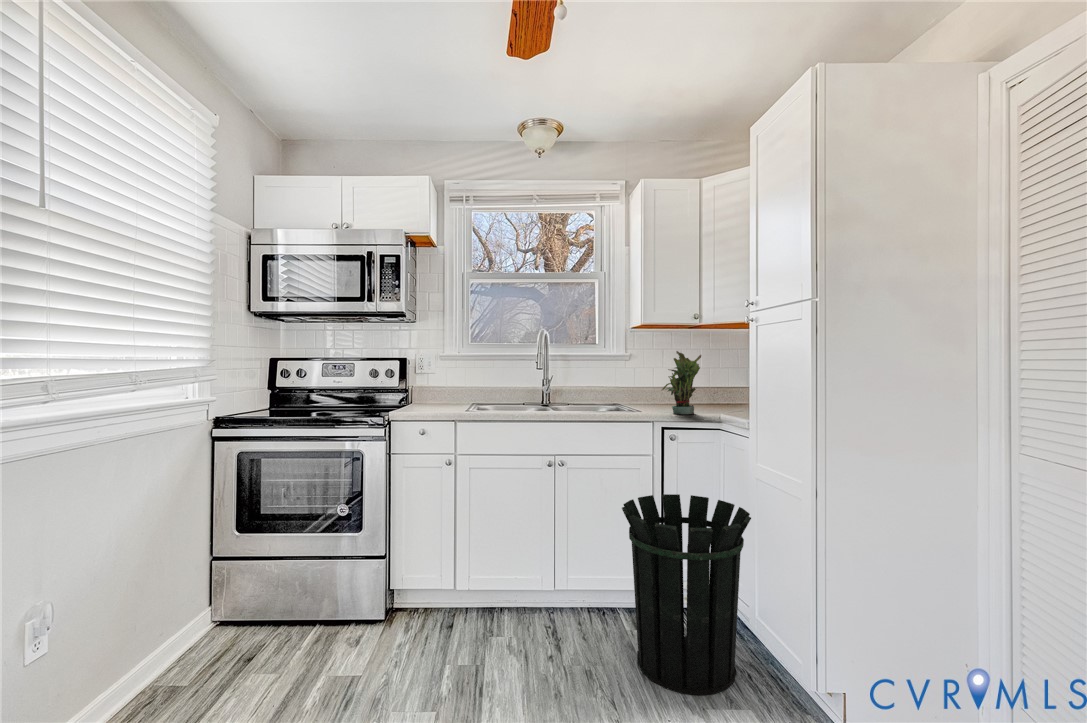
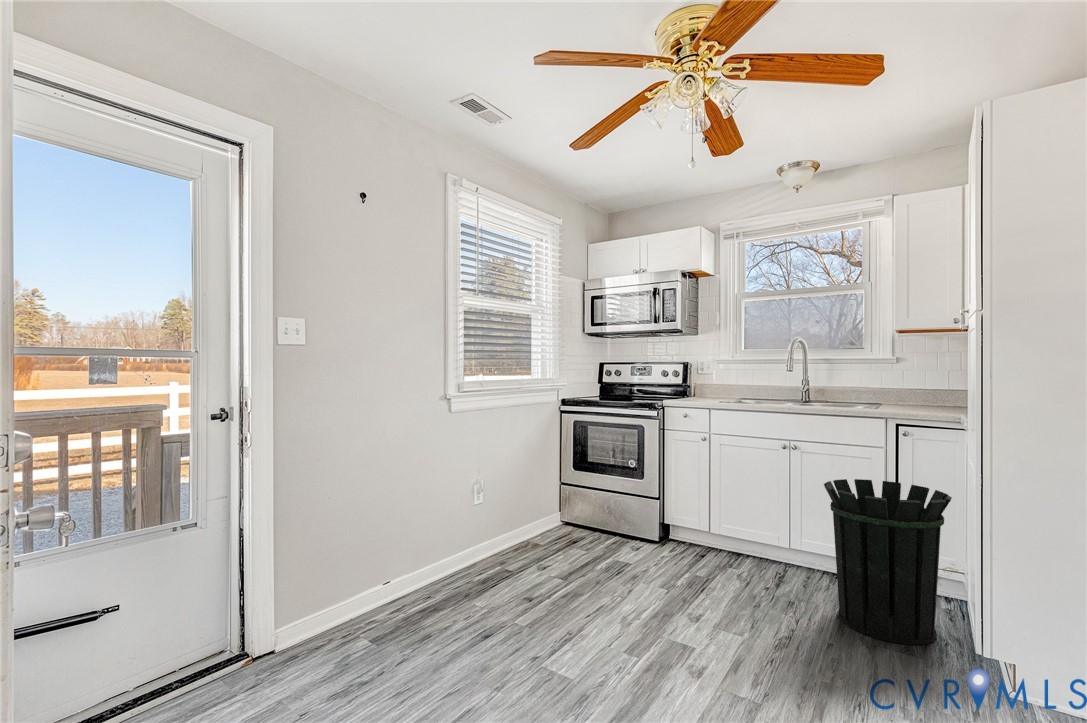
potted plant: present [662,351,701,414] -> none [901,353,944,414]

